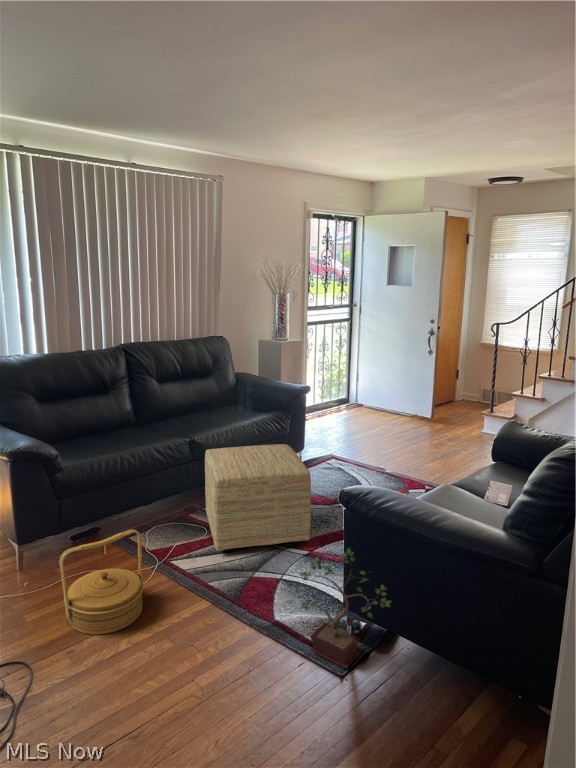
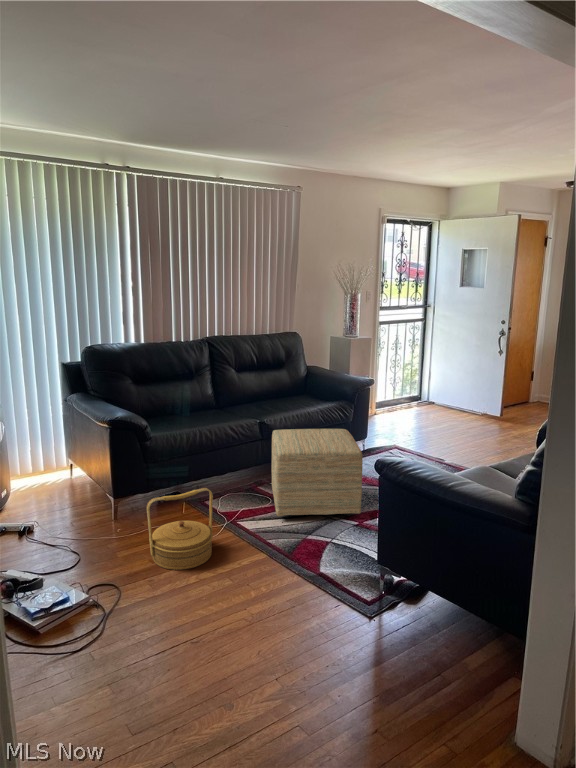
potted plant: present [300,548,391,668] -> none [339,508,414,612]

